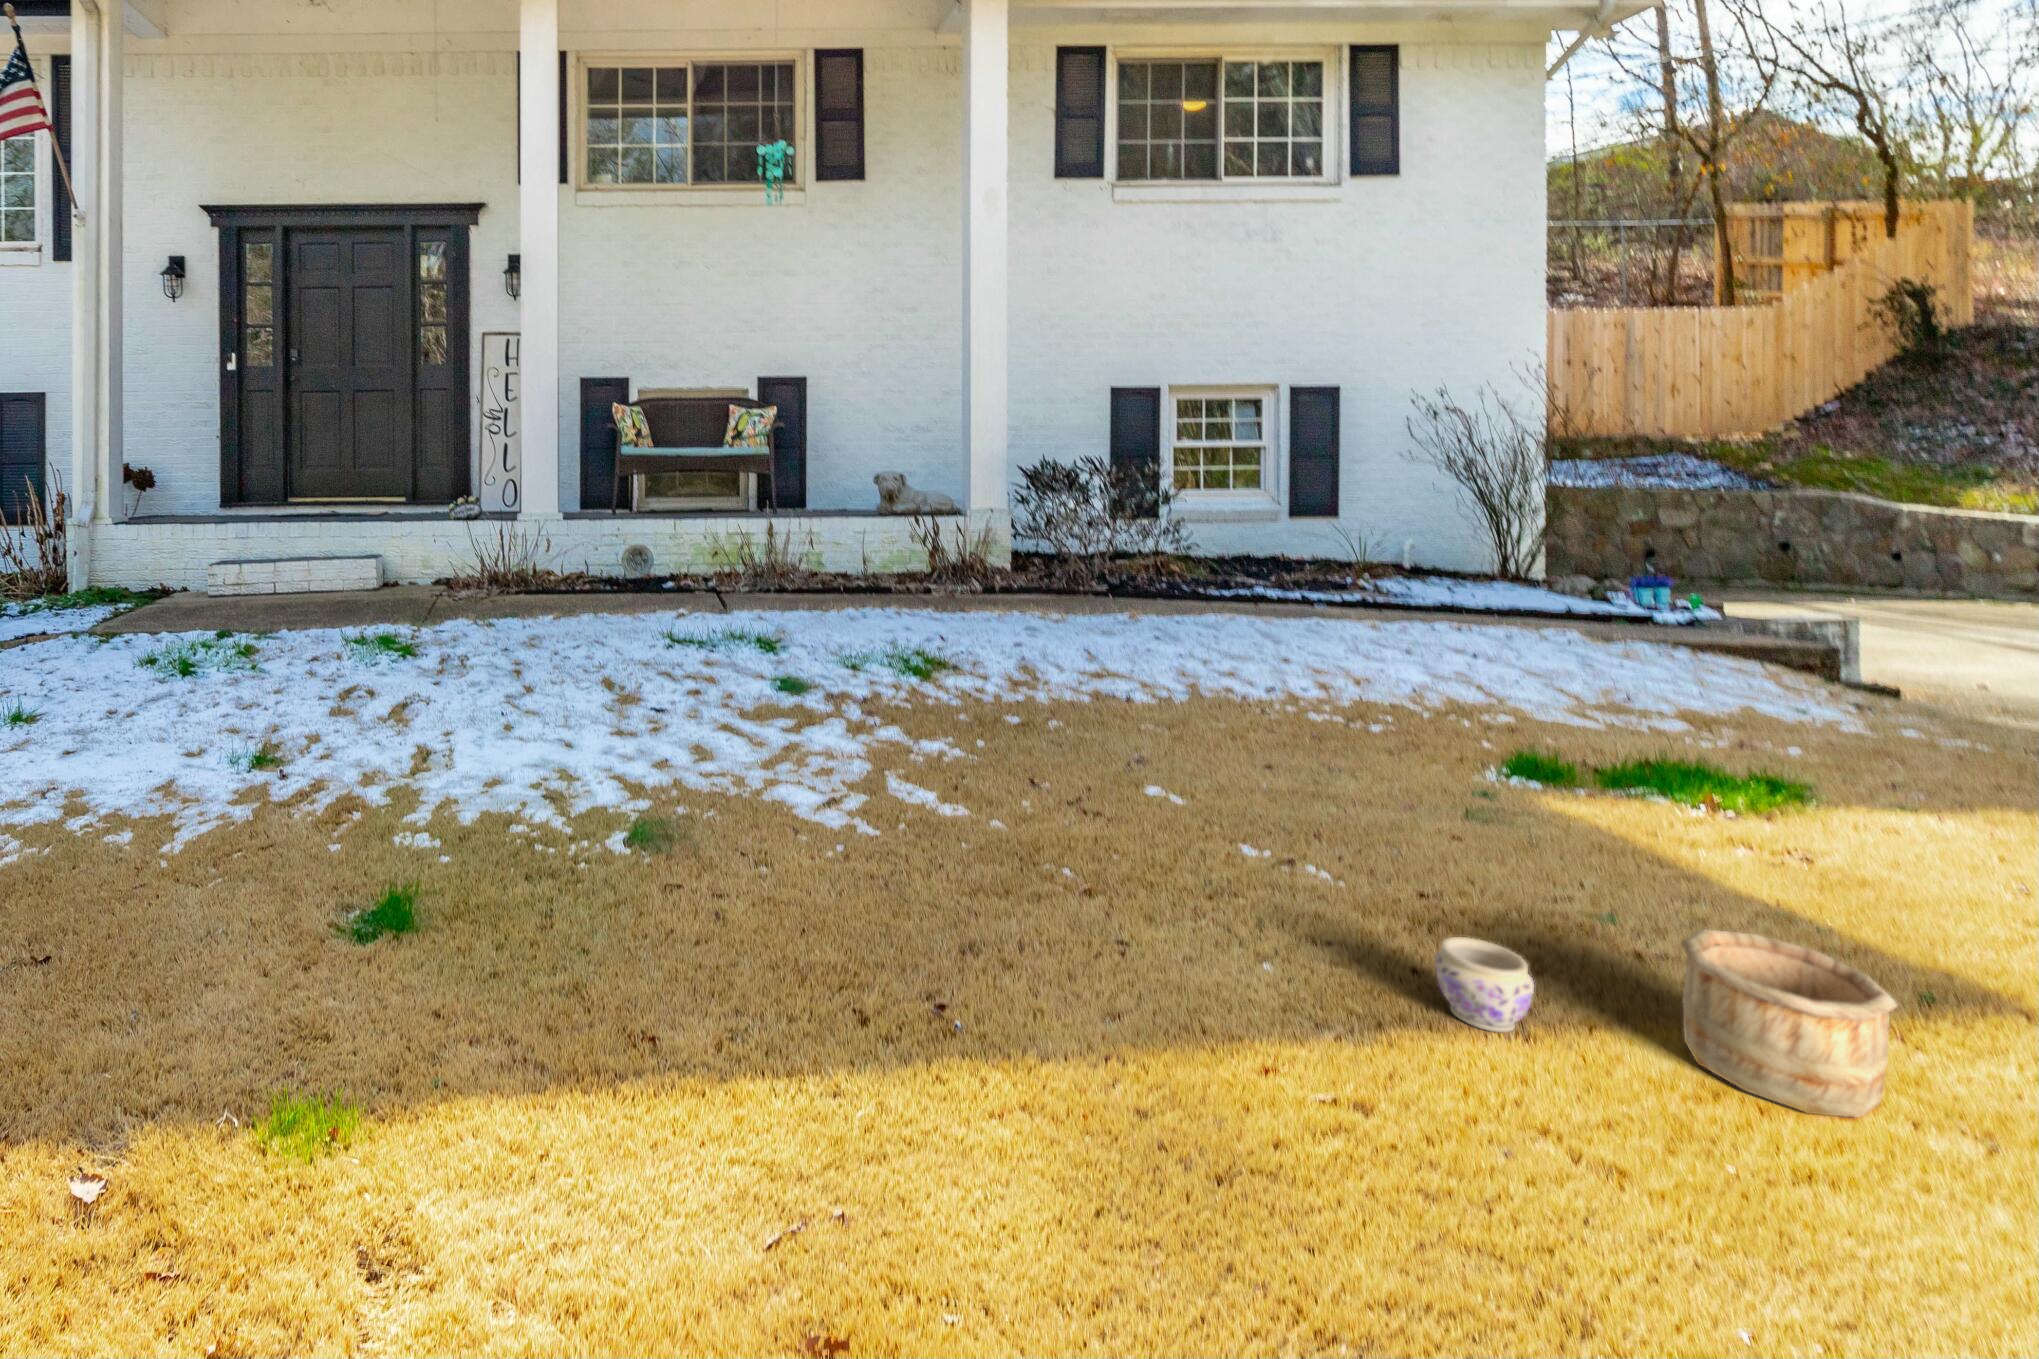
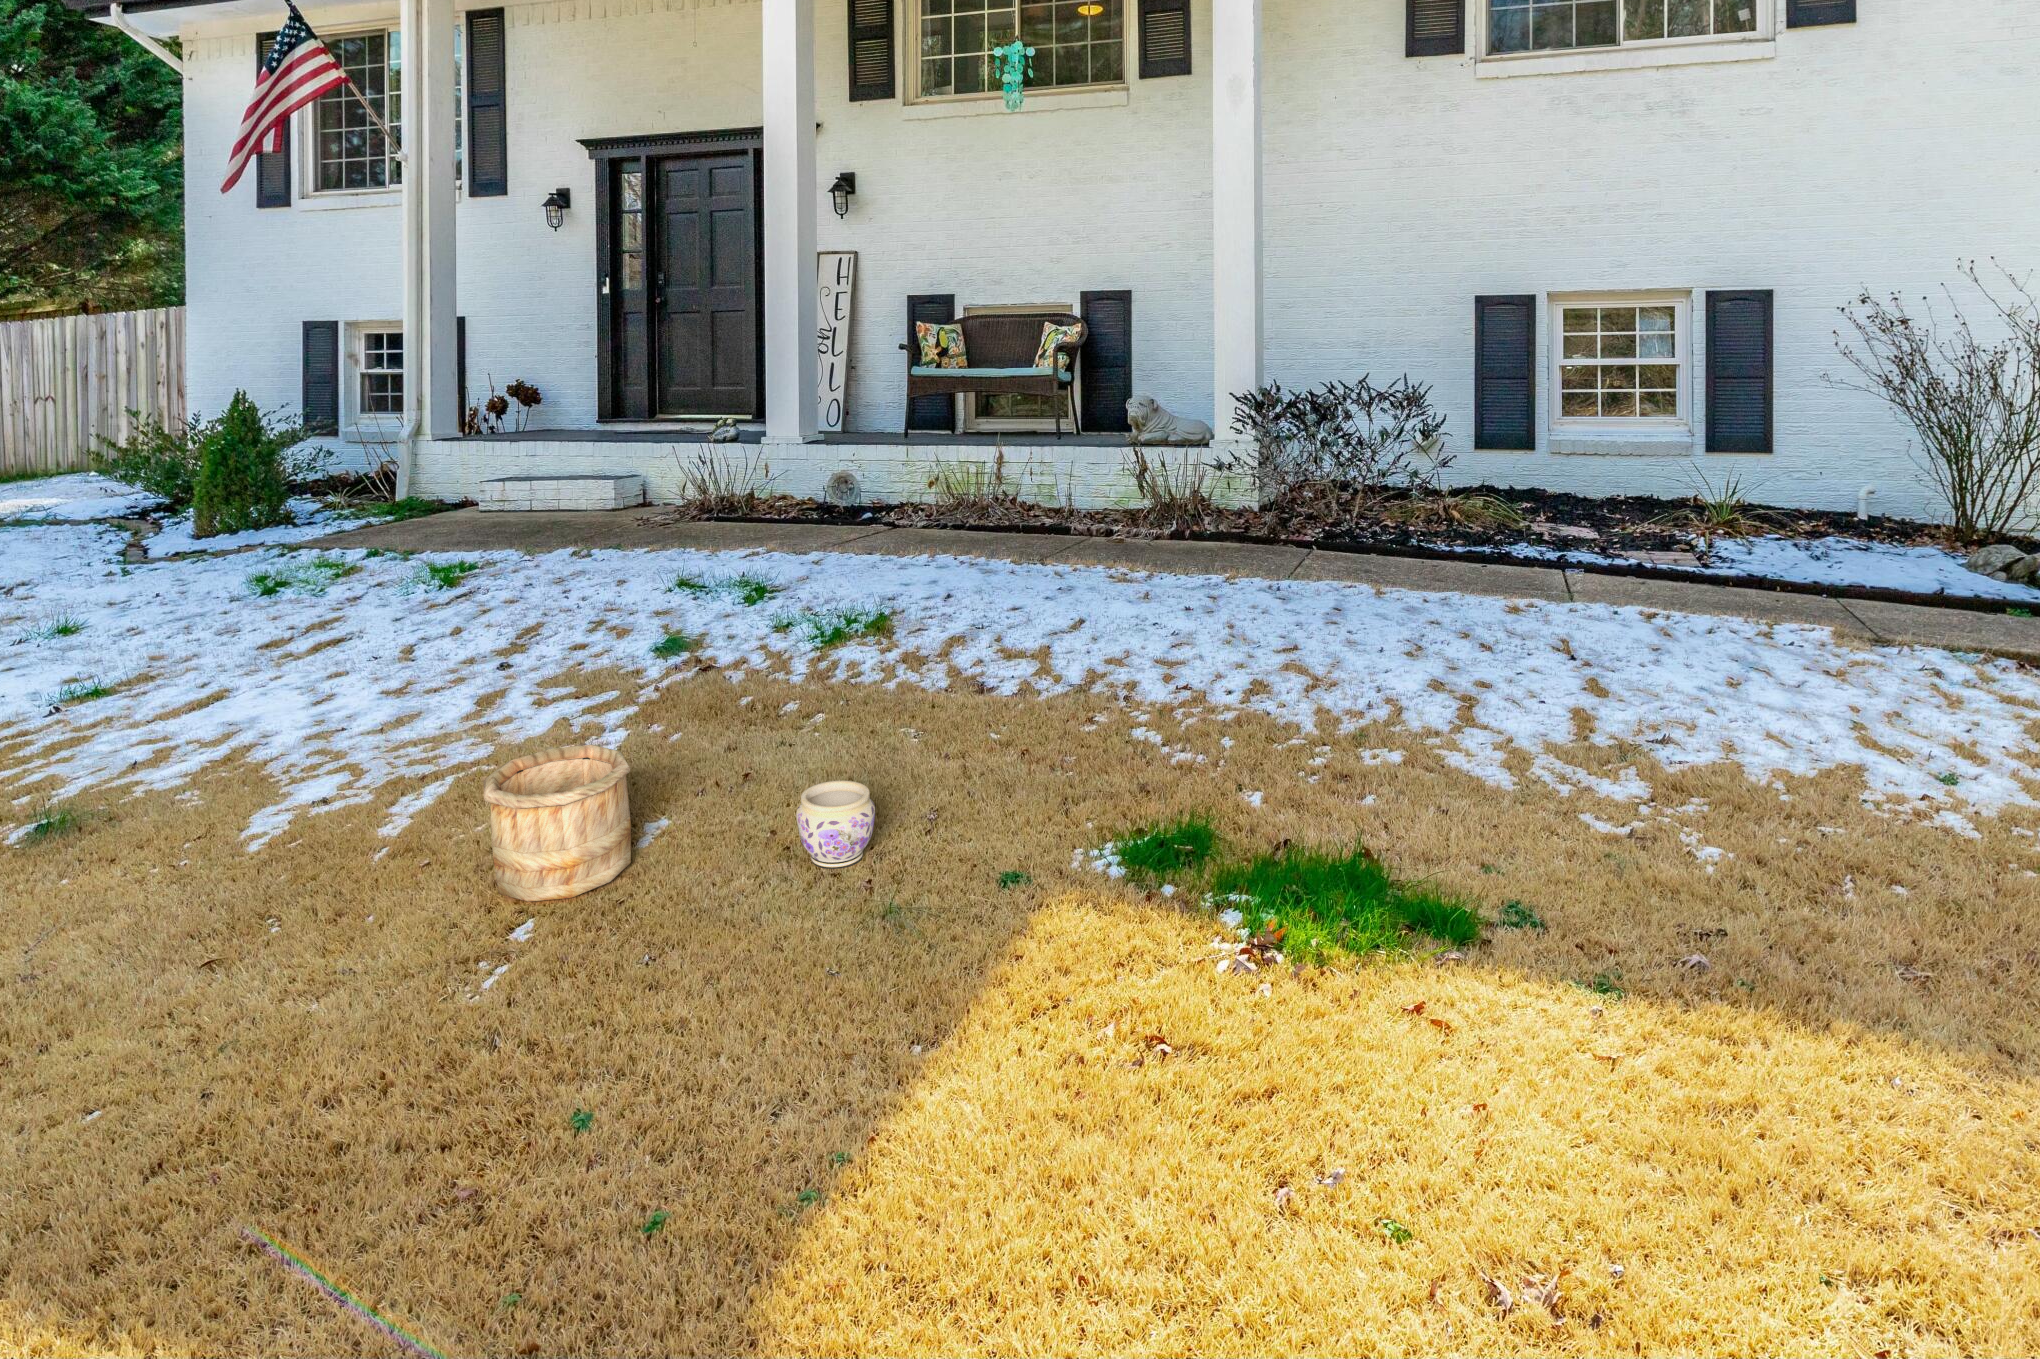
wooden bucket: present [1681,929,1897,1118] -> present [484,745,631,902]

